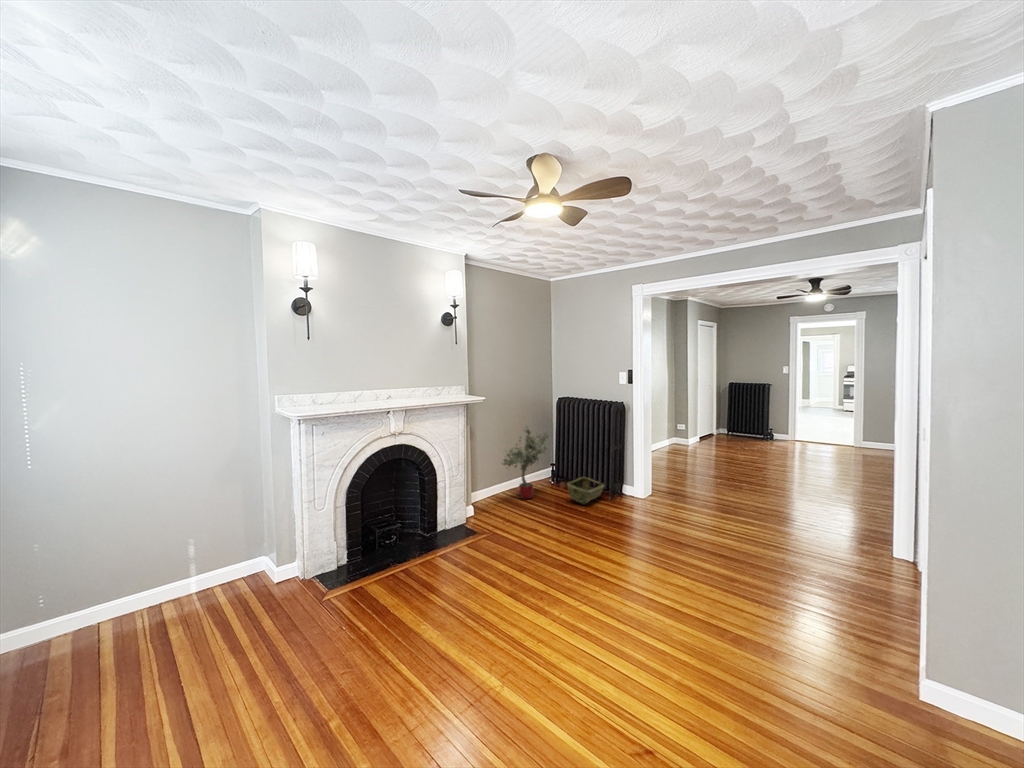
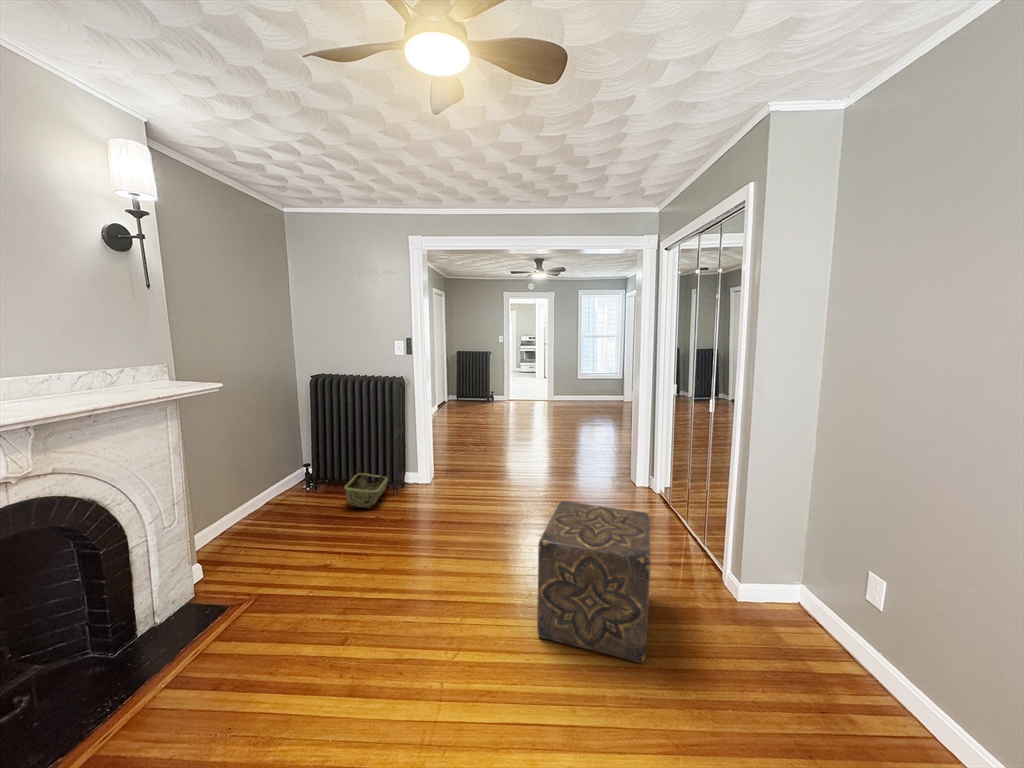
potted tree: present [503,426,549,499] -> none [236,418,311,523]
ottoman: none [647,521,788,678] -> present [537,501,651,662]

